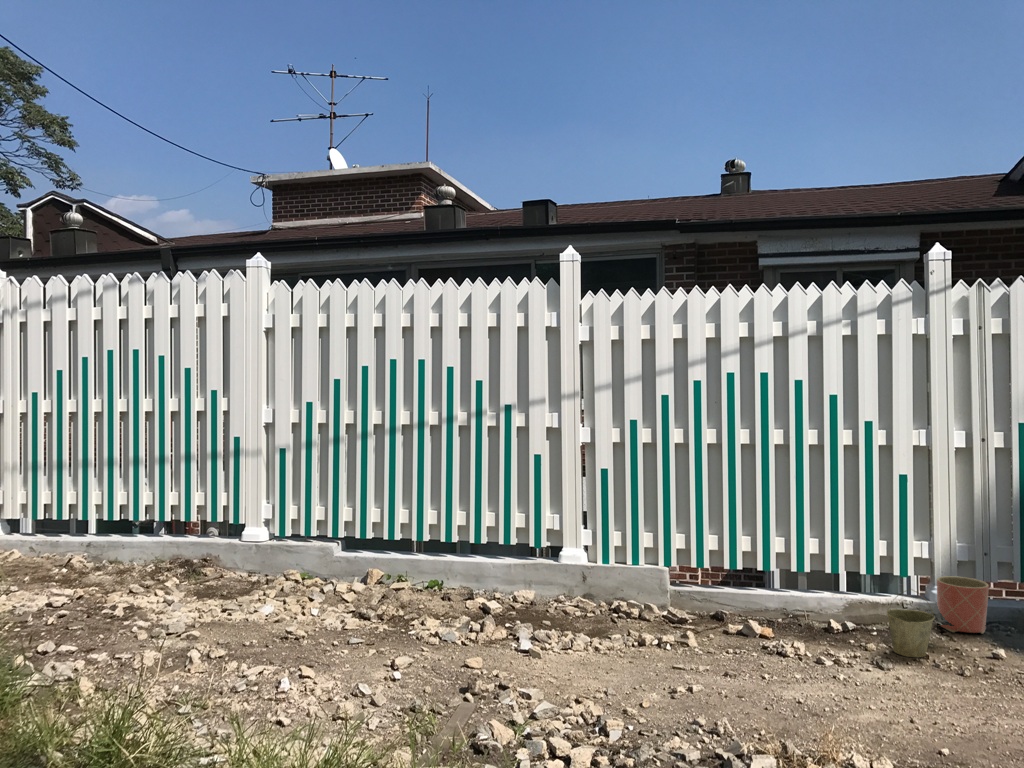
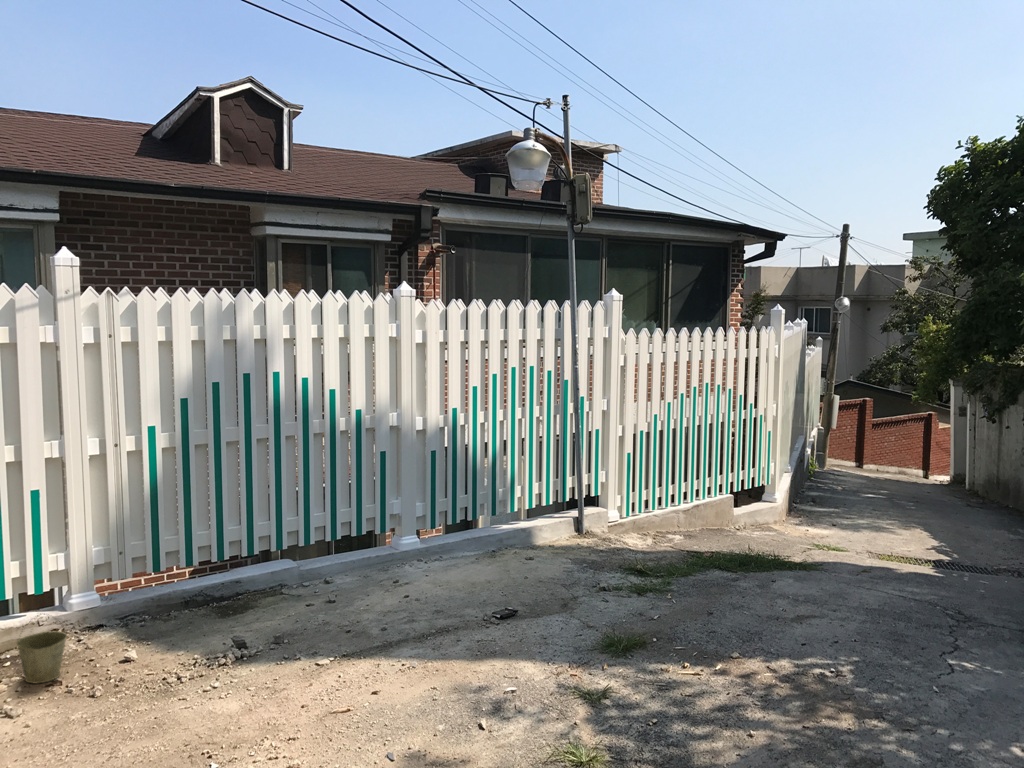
planter: present [937,576,989,634] -> none [73,581,122,640]

